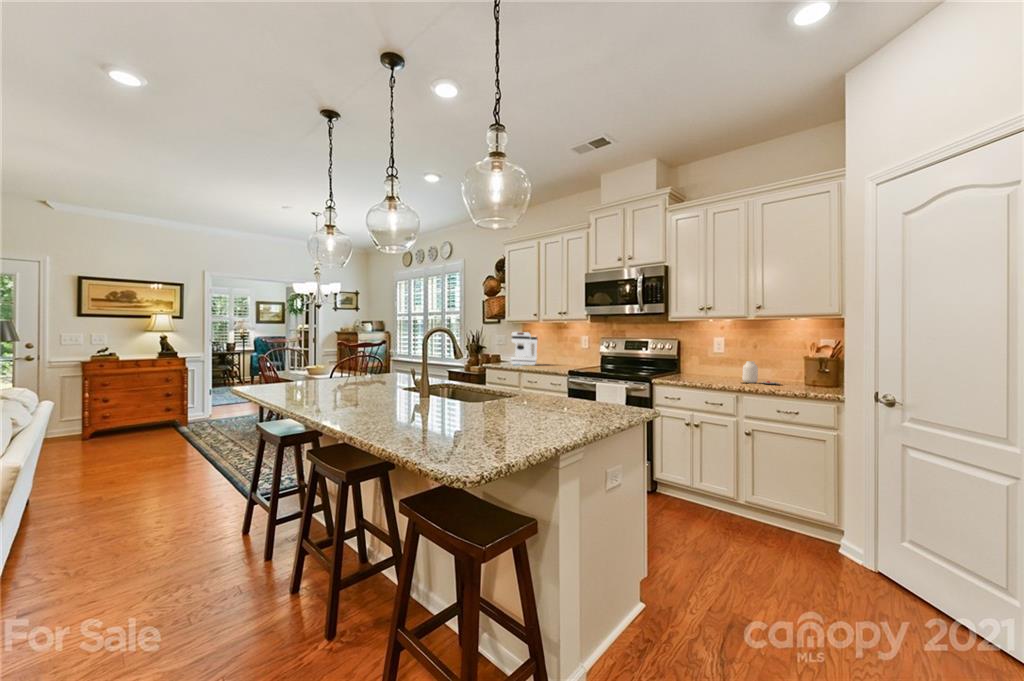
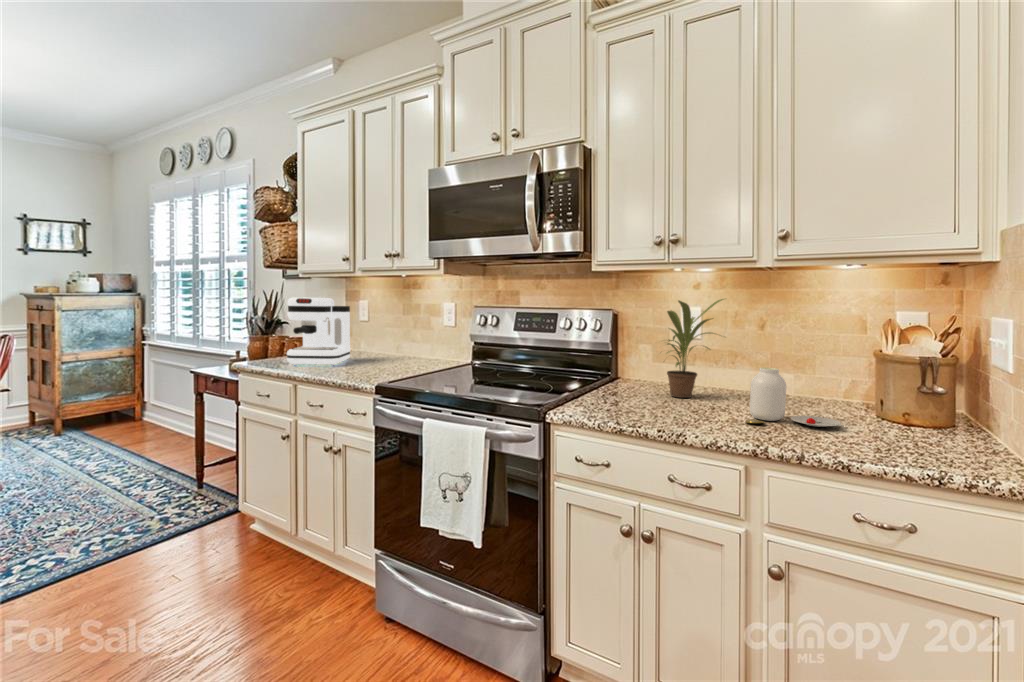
potted plant: none [700,333,734,378] -> present [667,299,724,398]

